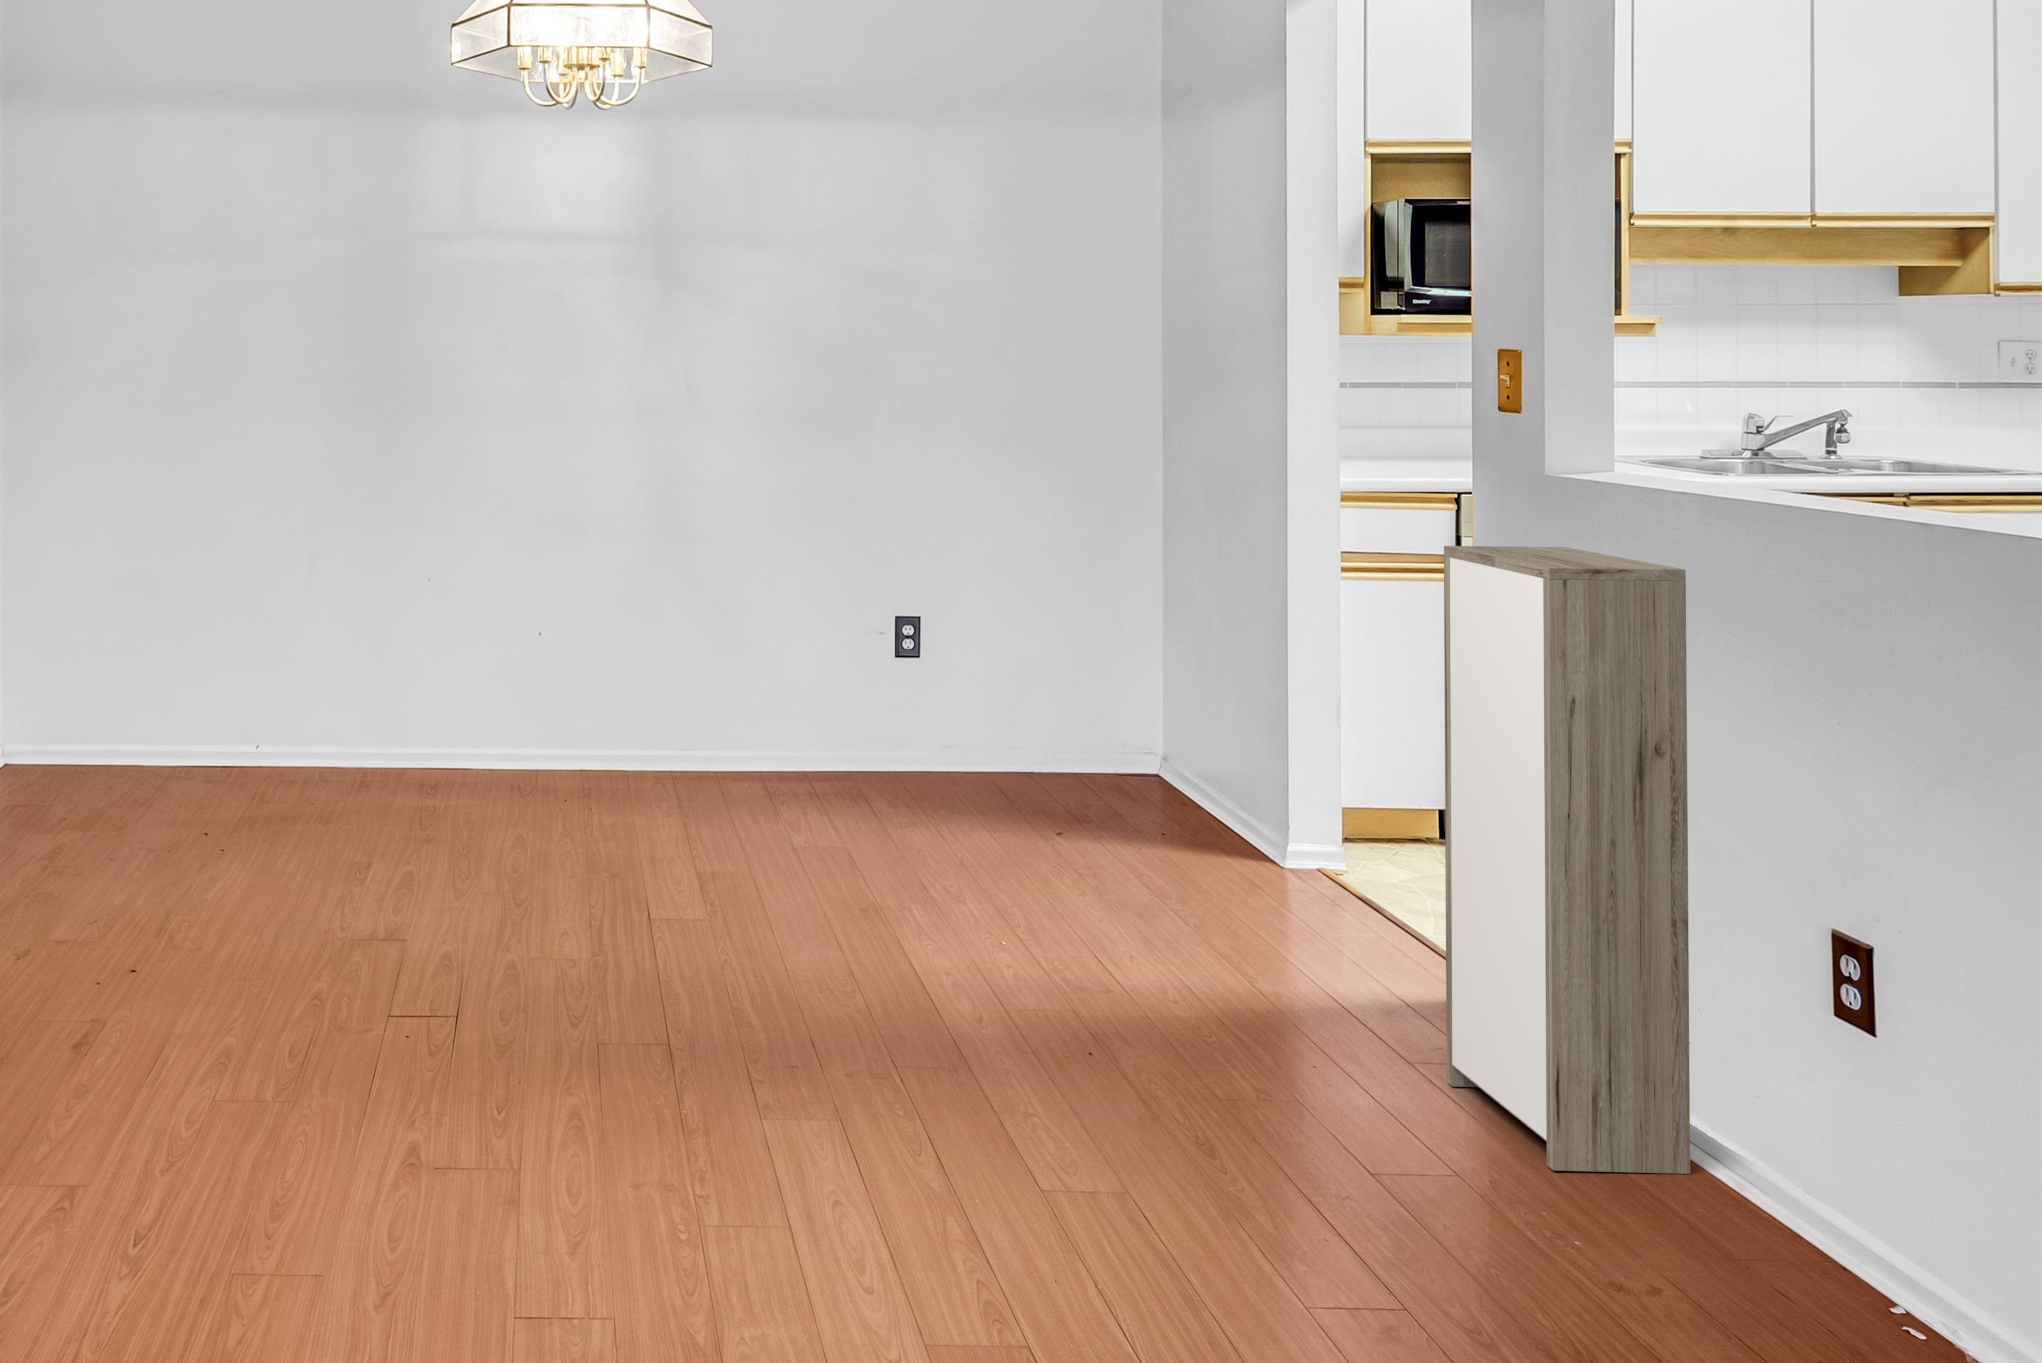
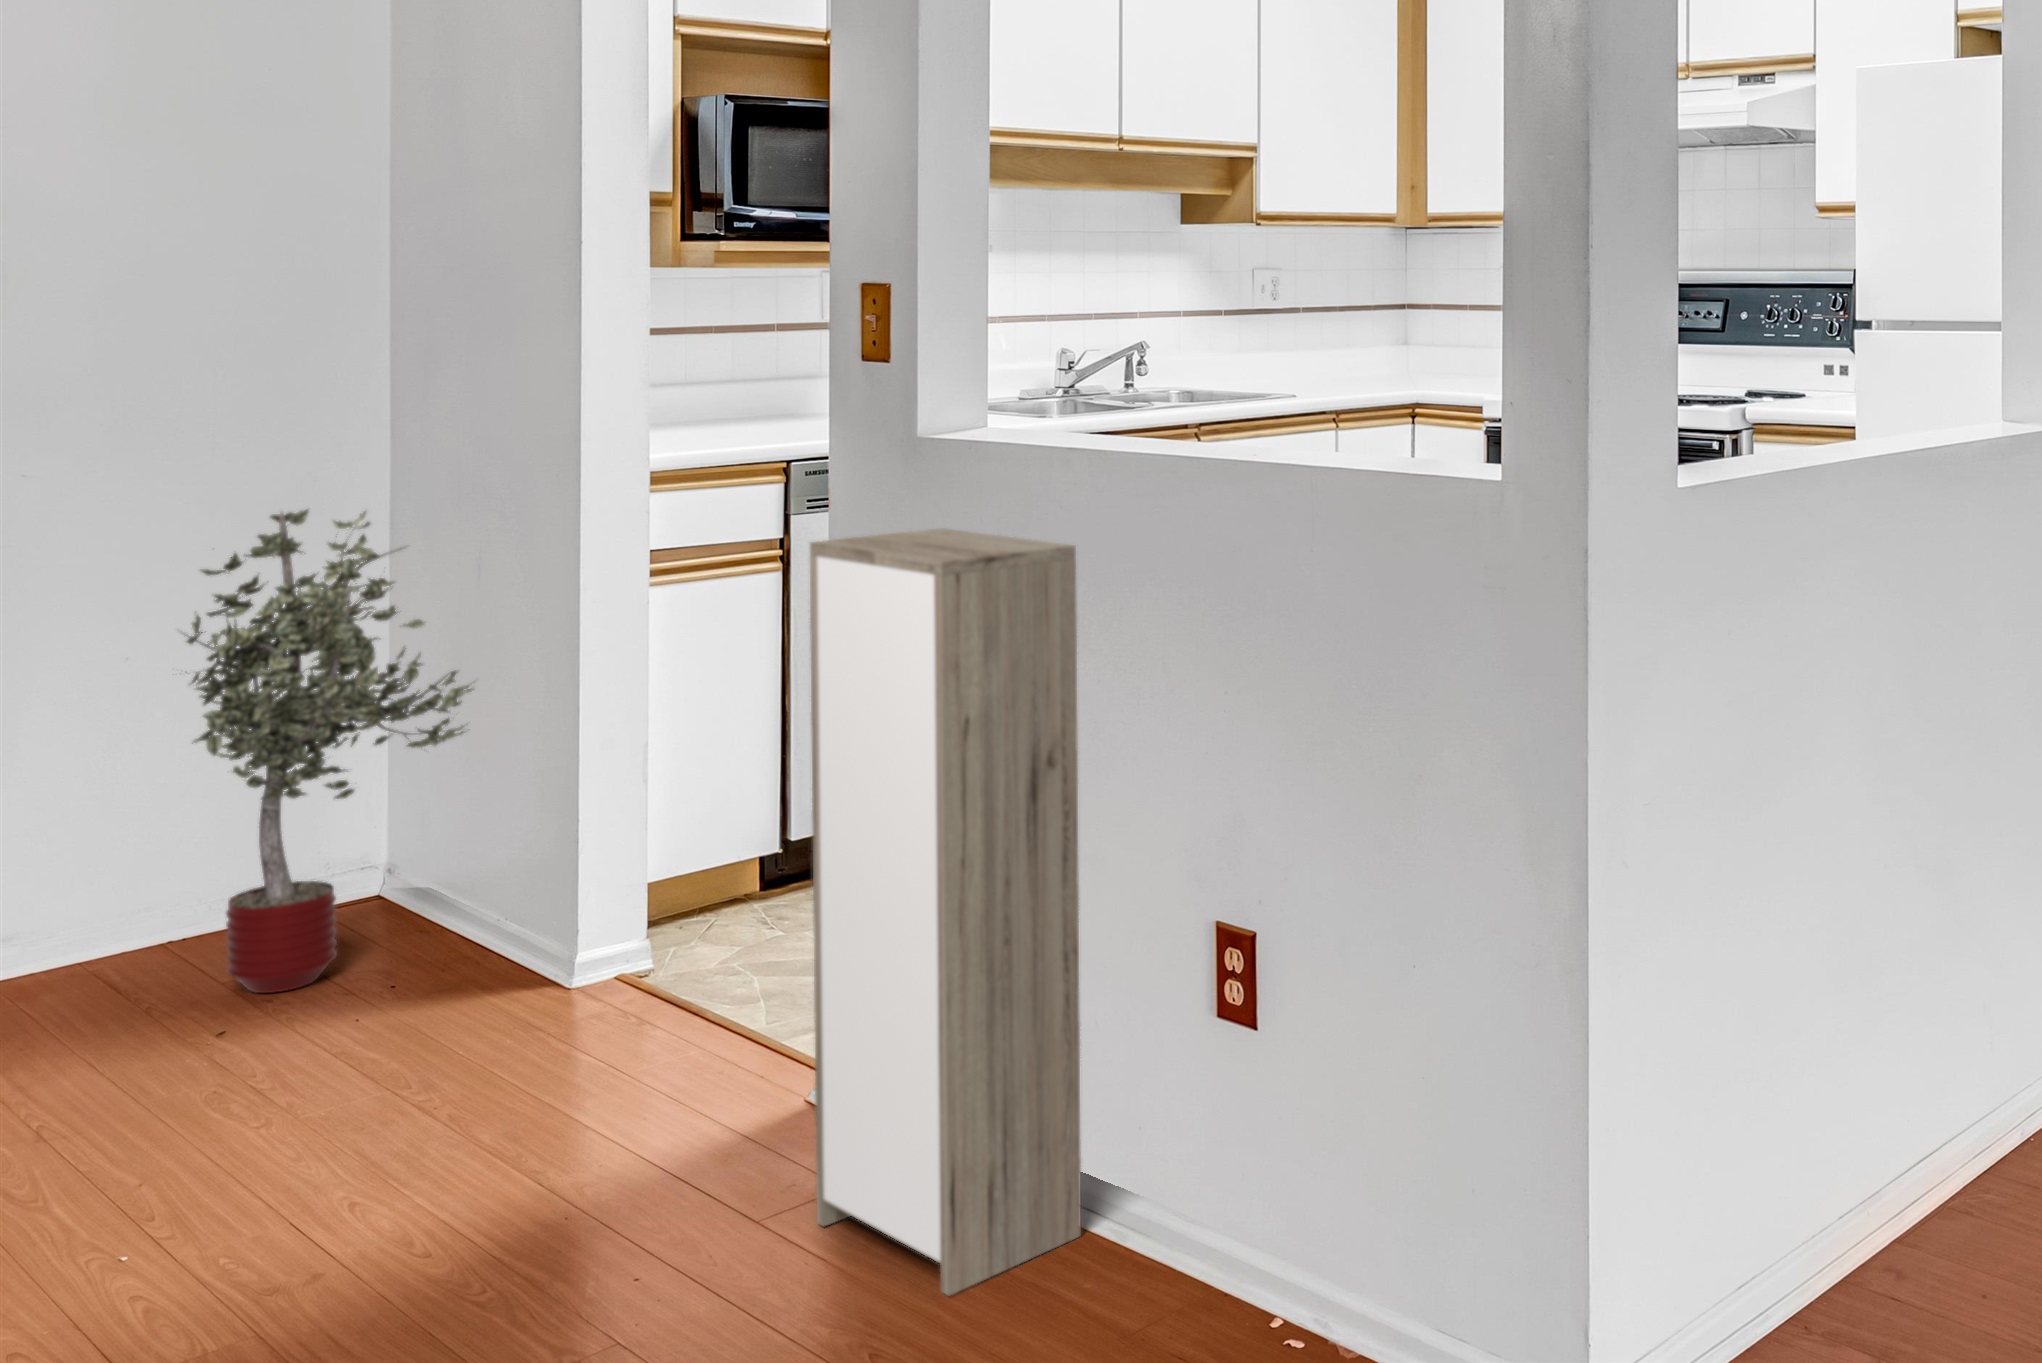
potted tree: none [1023,500,1214,824] -> present [186,509,474,993]

